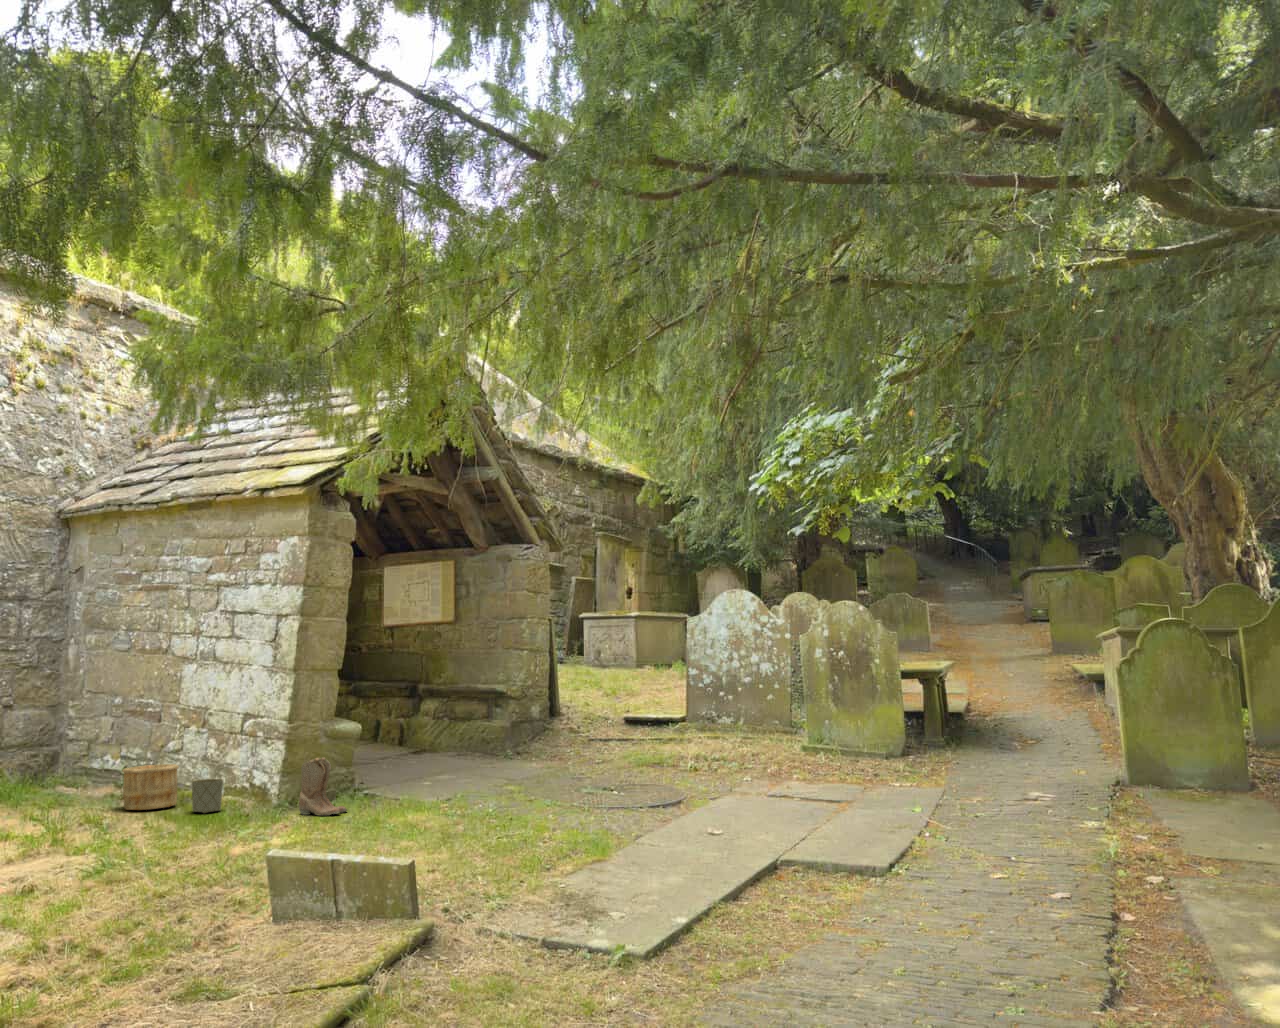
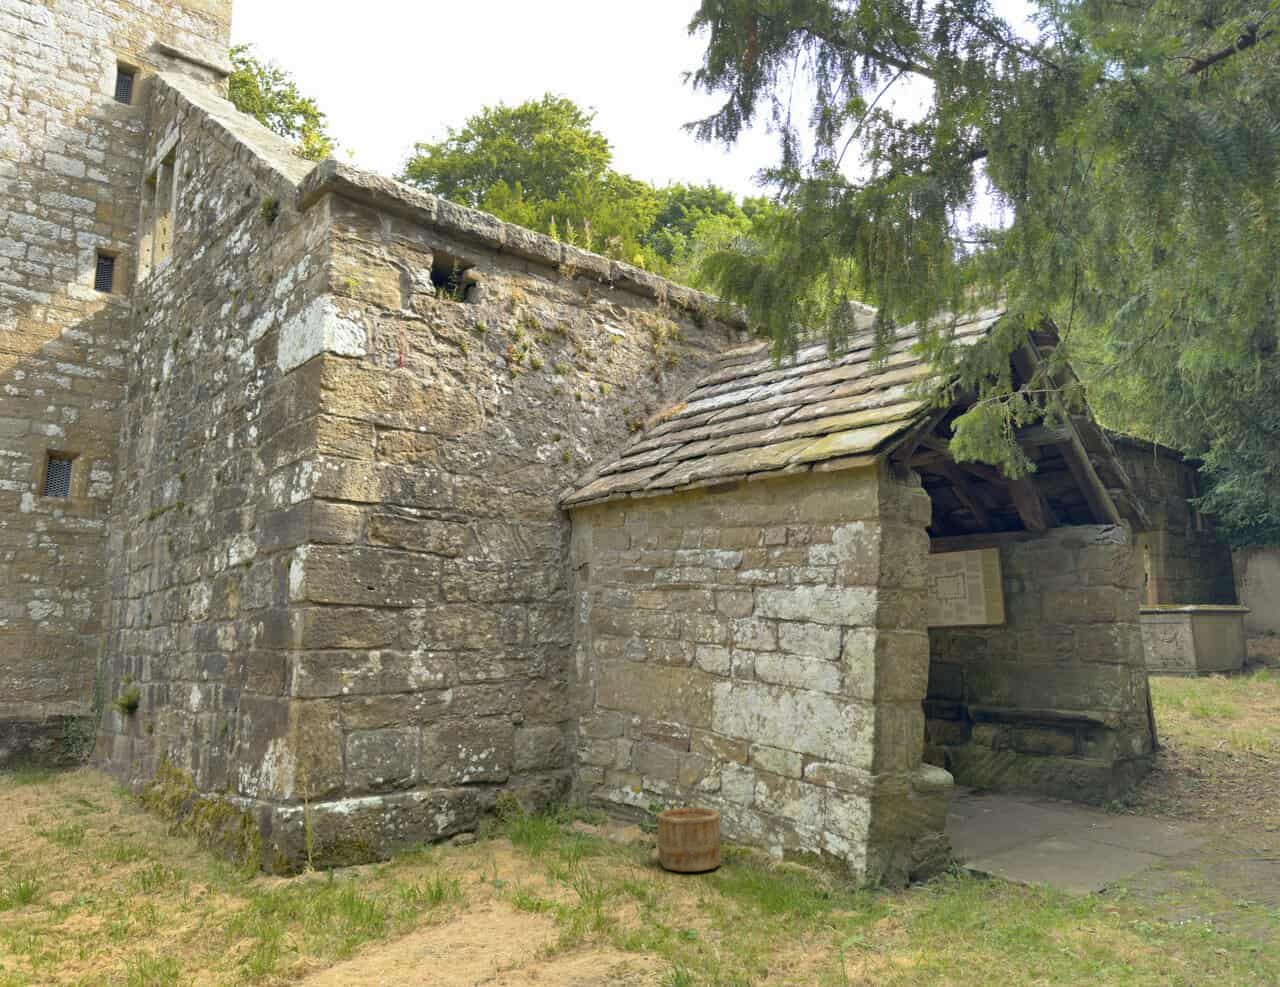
boots: present [299,758,347,815] -> none [896,825,967,917]
planter: present [192,779,223,813] -> none [746,838,784,889]

